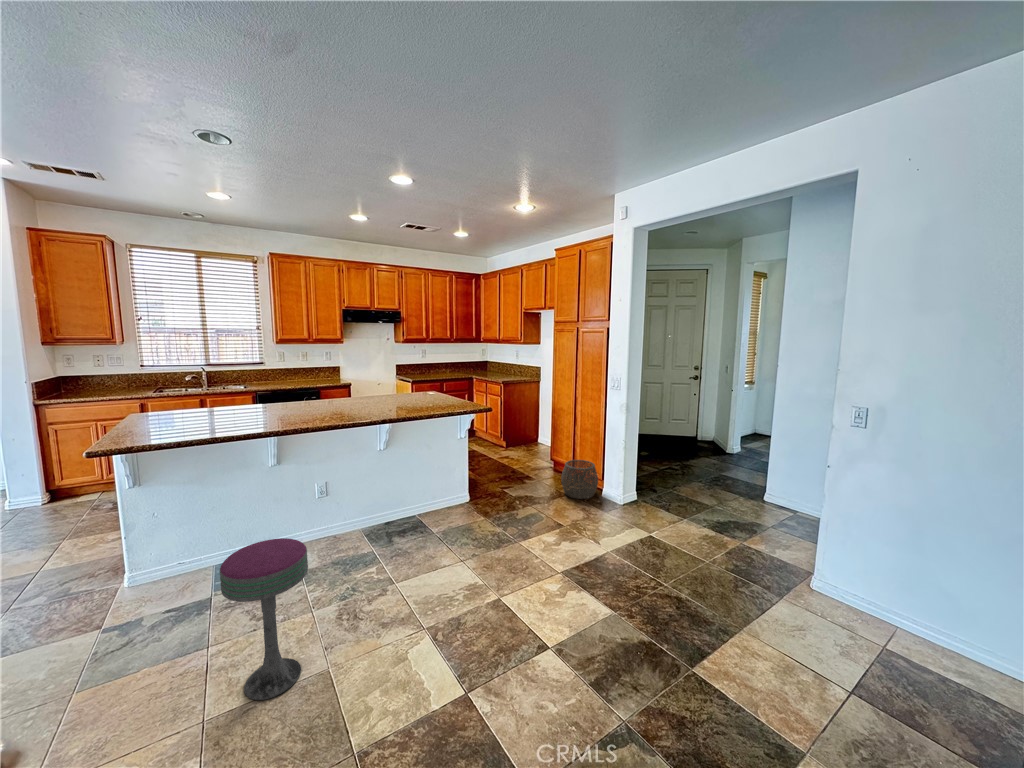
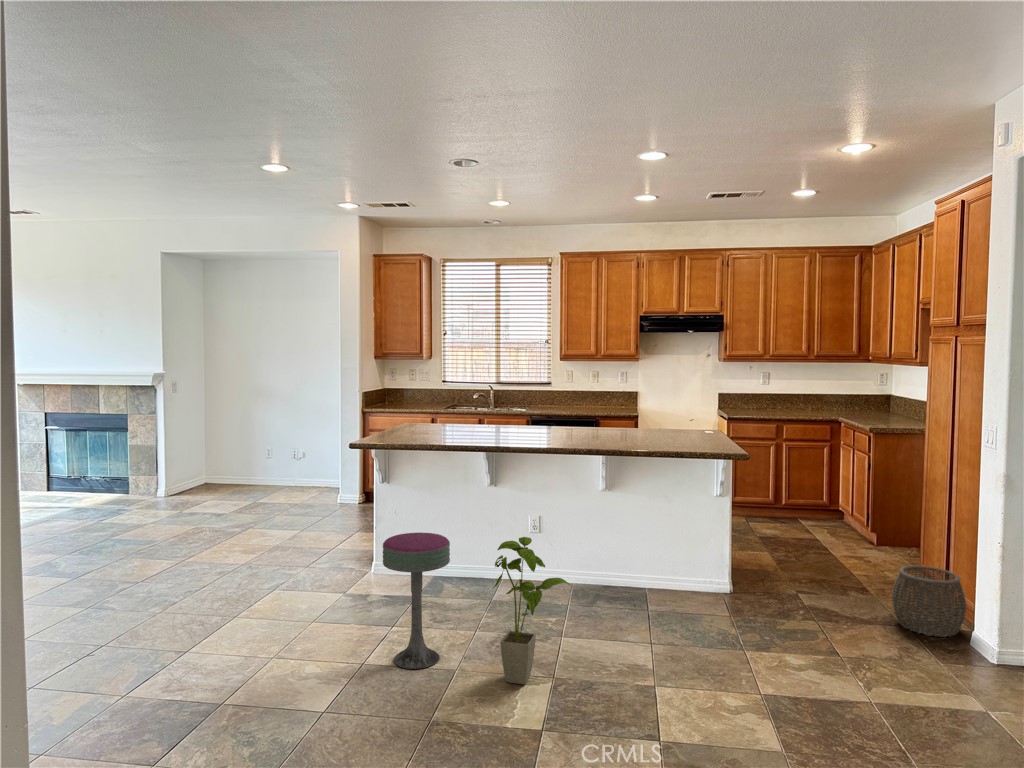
house plant: none [364,518,437,657] -> present [493,537,570,685]

